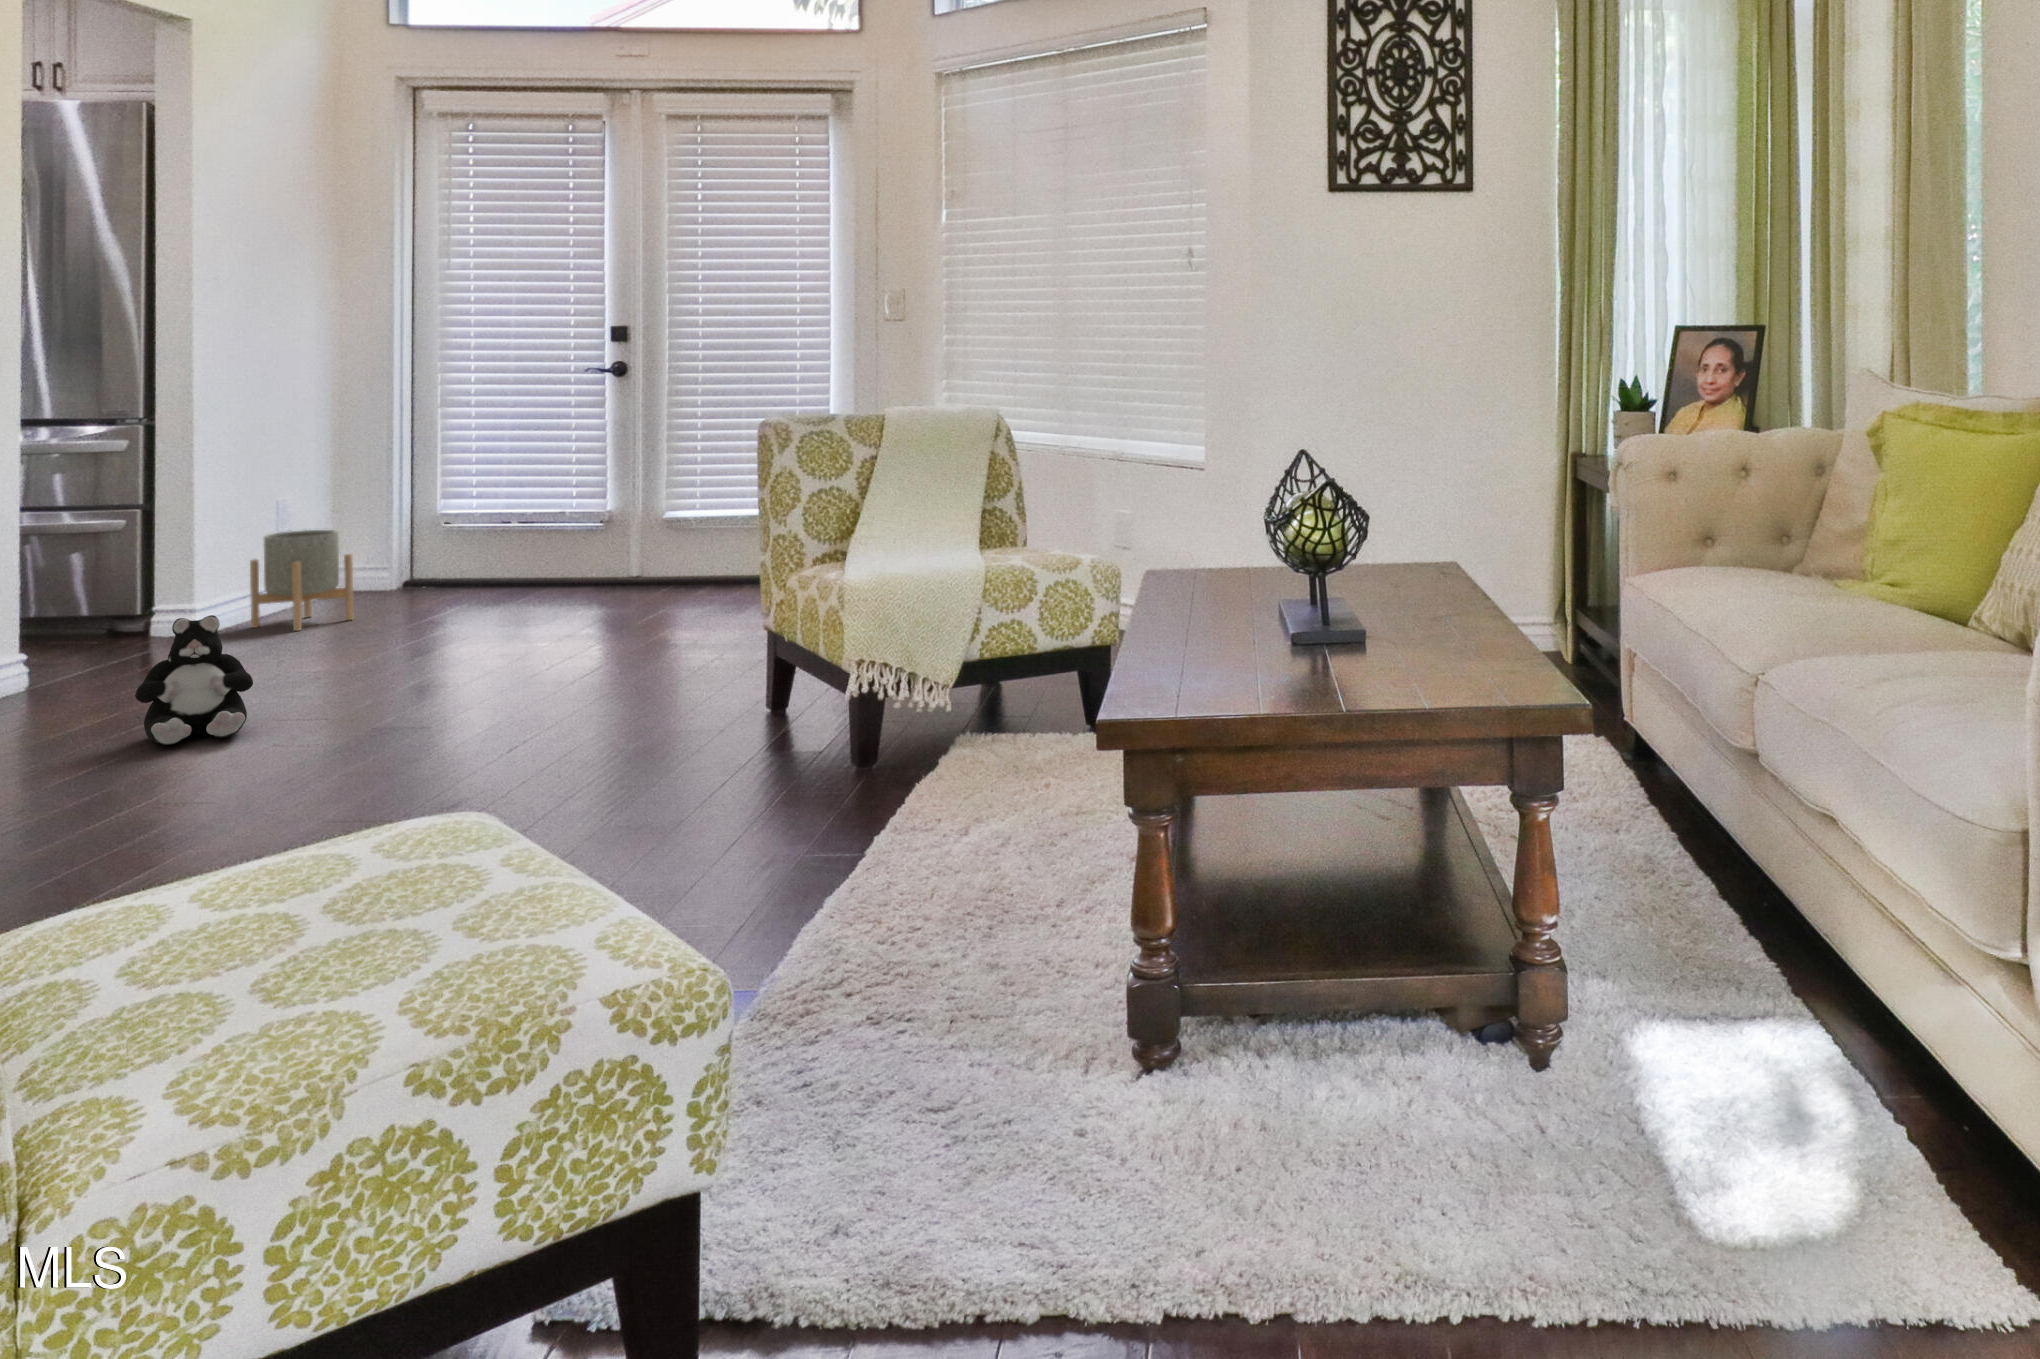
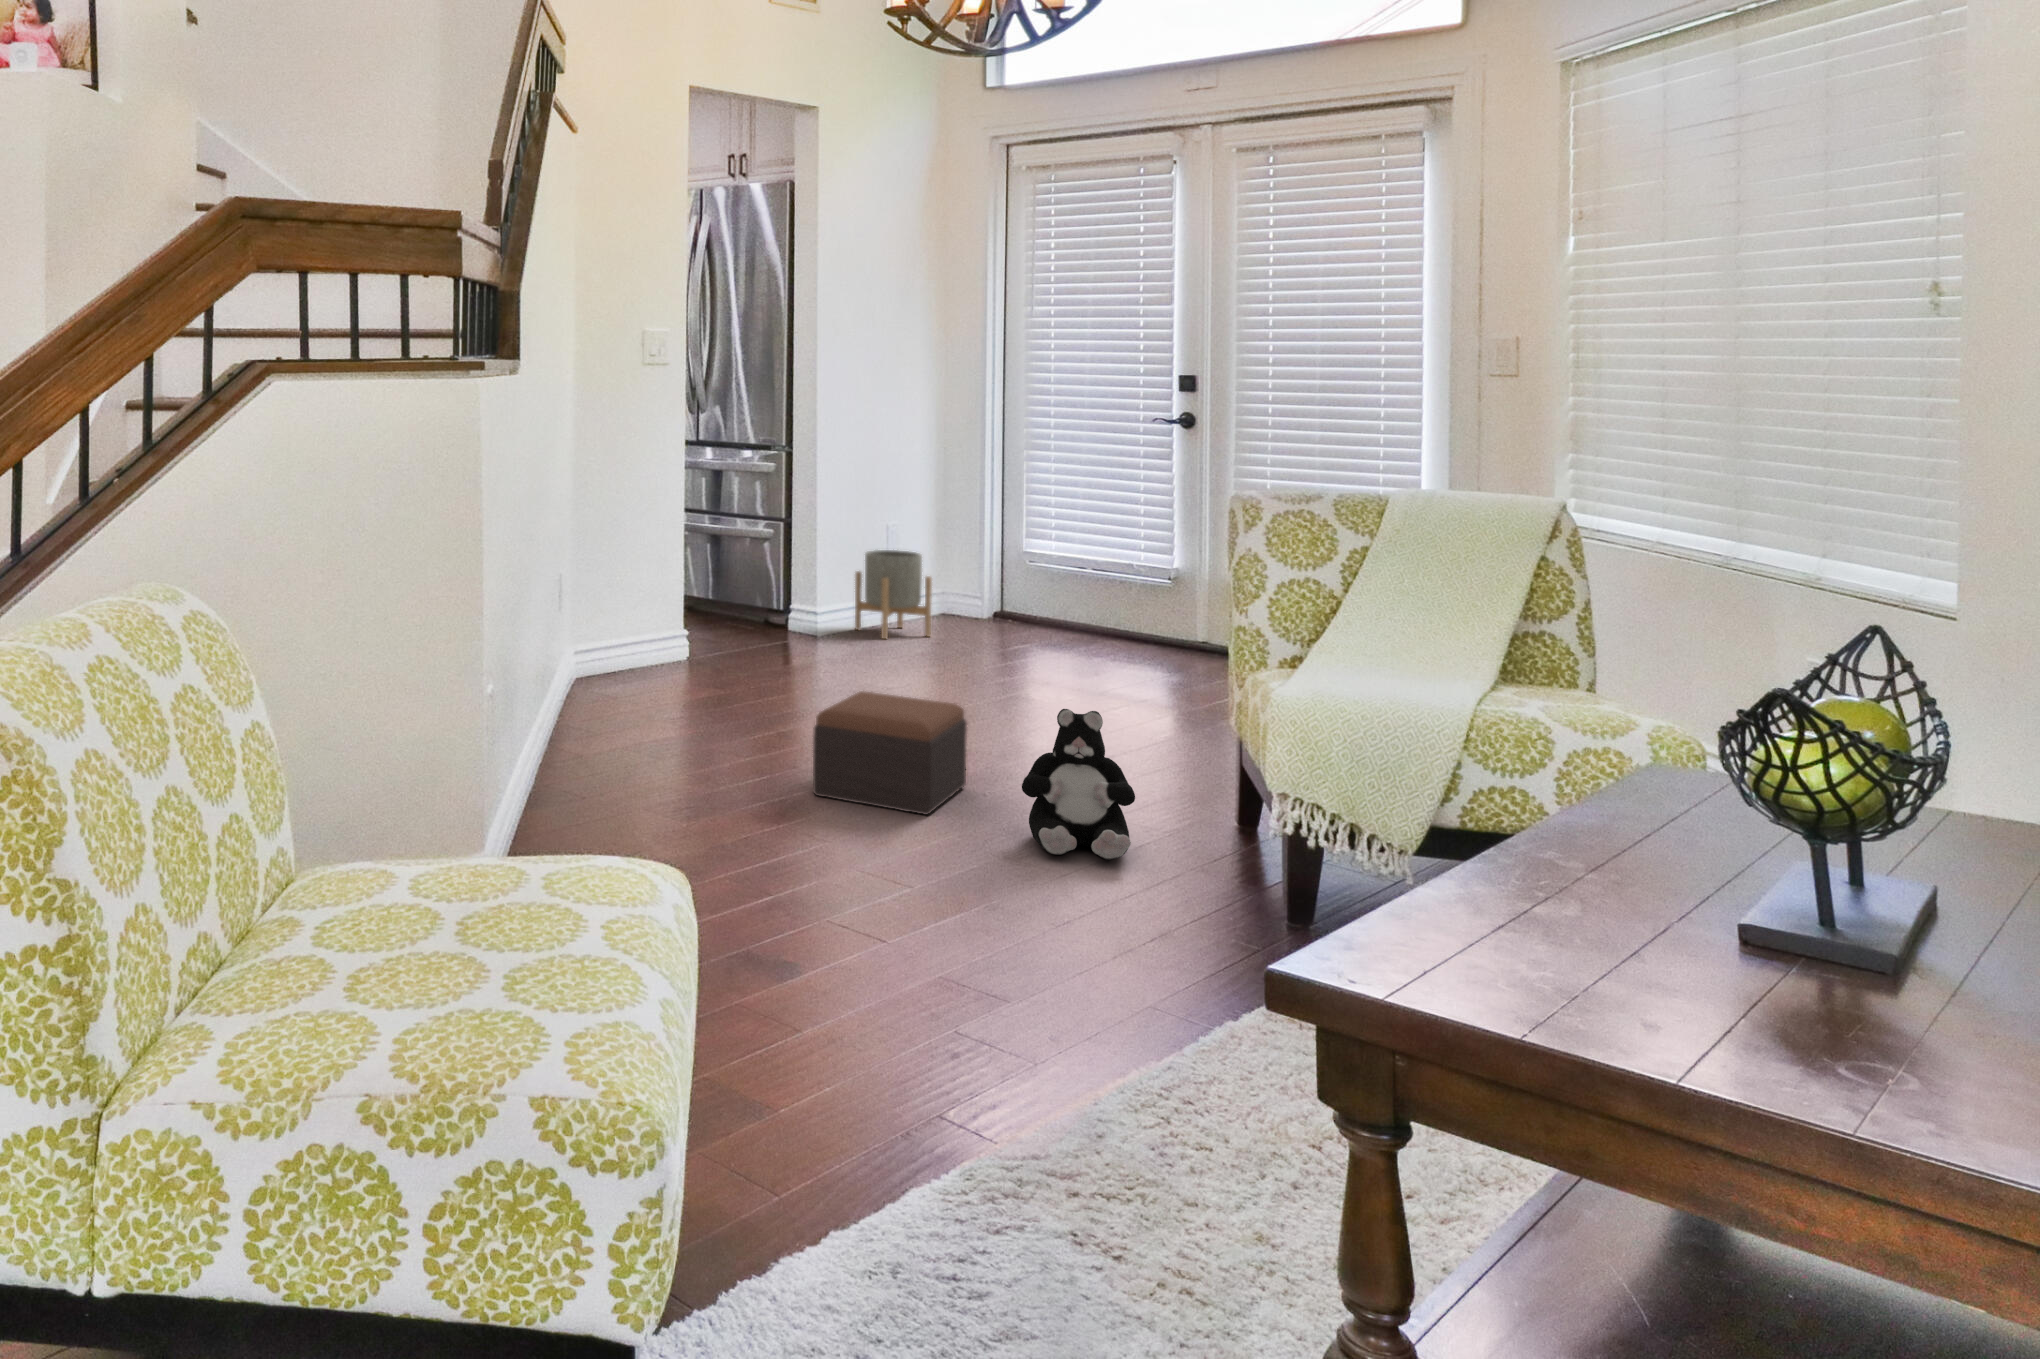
plush toy: present [135,615,253,745] -> present [1022,709,1135,860]
footstool: none [337,659,507,789] -> present [813,691,967,815]

